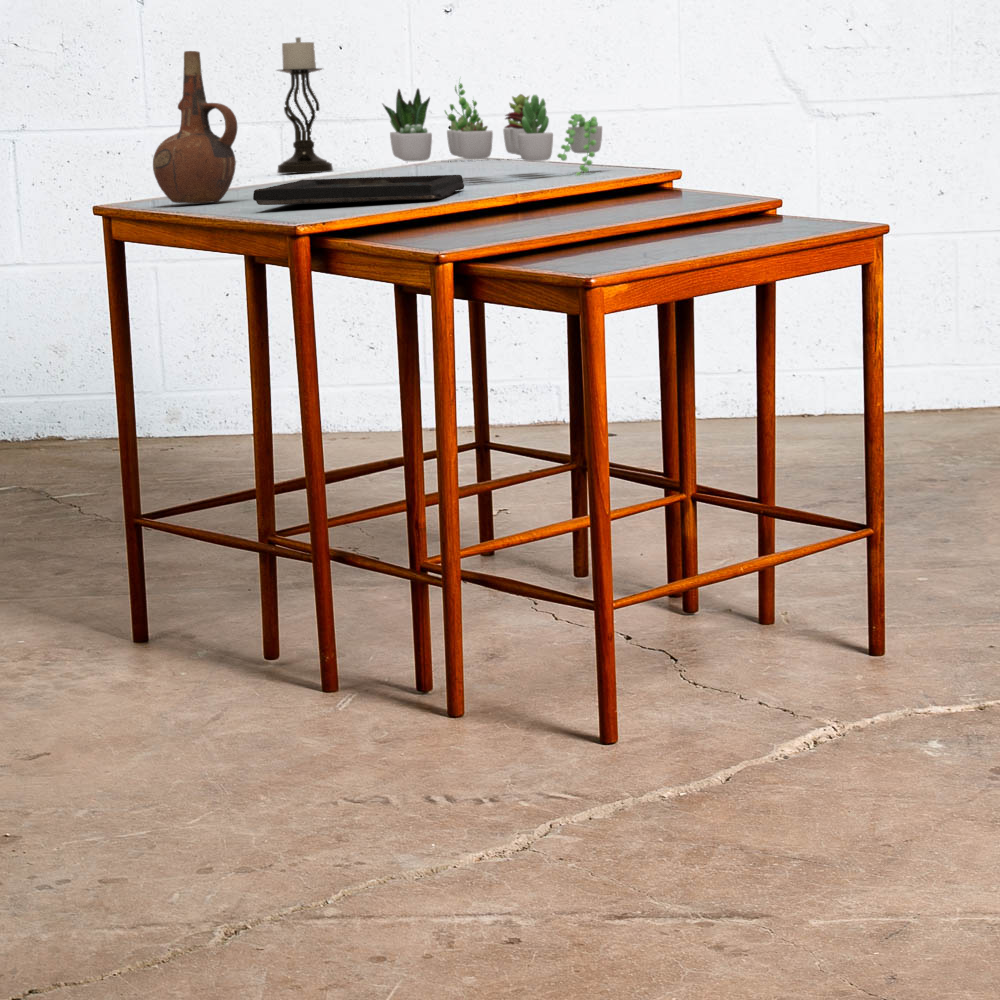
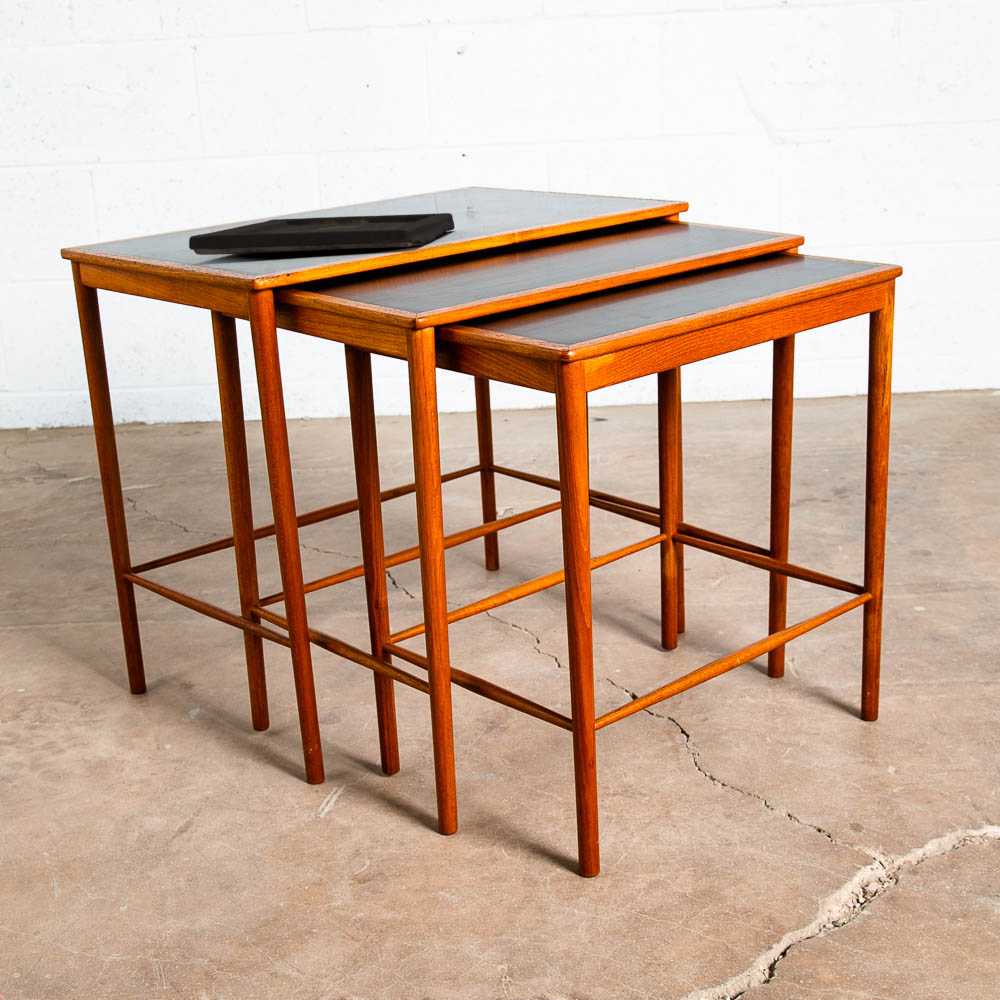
candle holder: present [277,37,333,174] -> none [302,82,355,205]
ceramic pitcher: present [153,51,238,203] -> none [119,74,210,244]
succulent plant: present [383,83,602,176] -> none [373,105,604,213]

